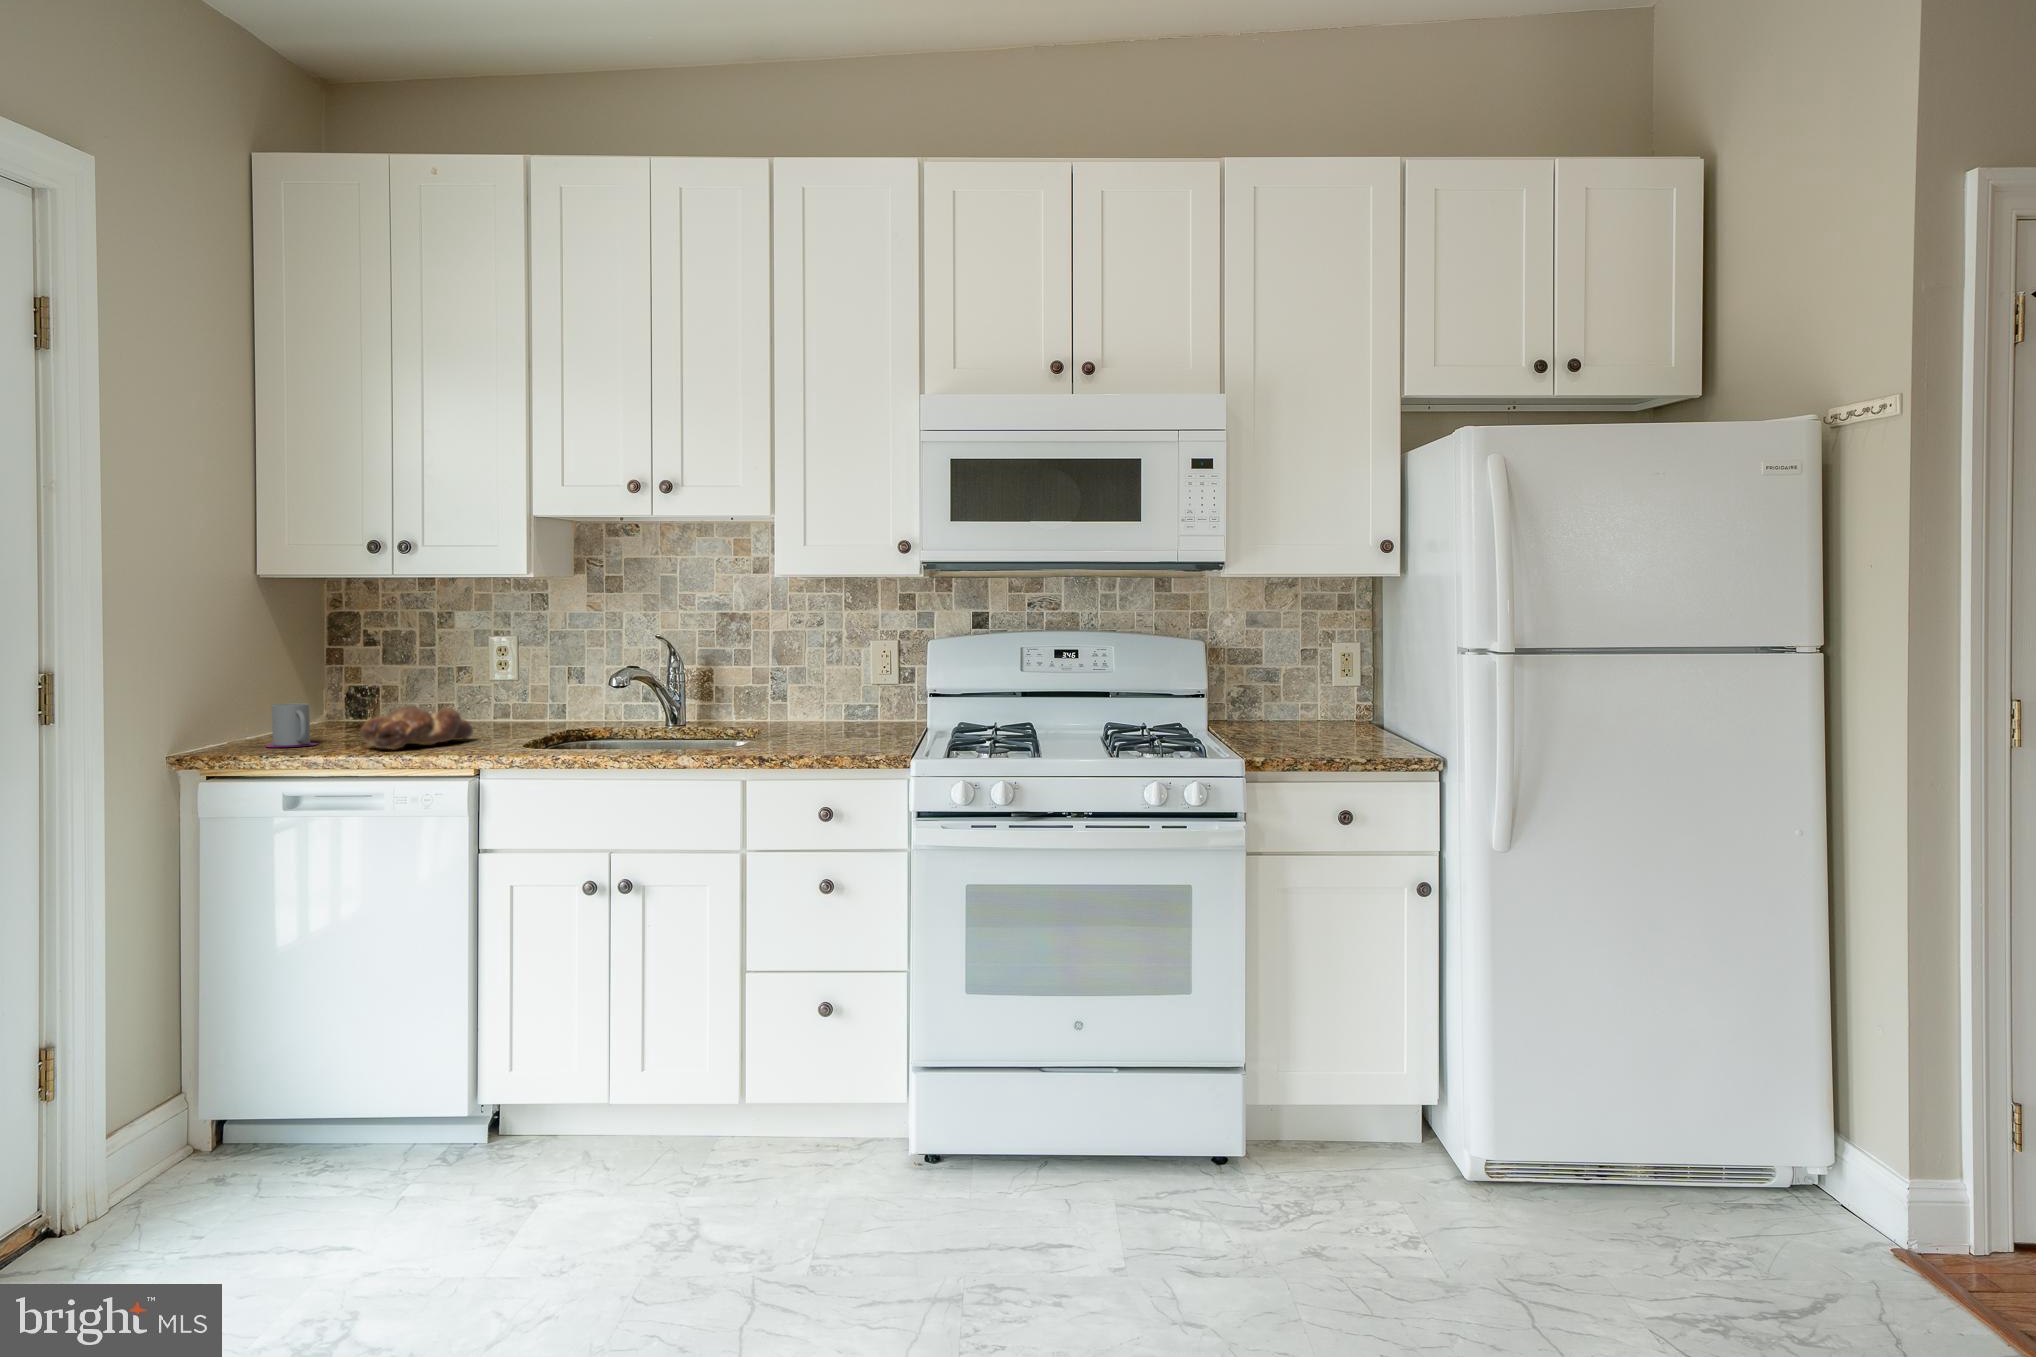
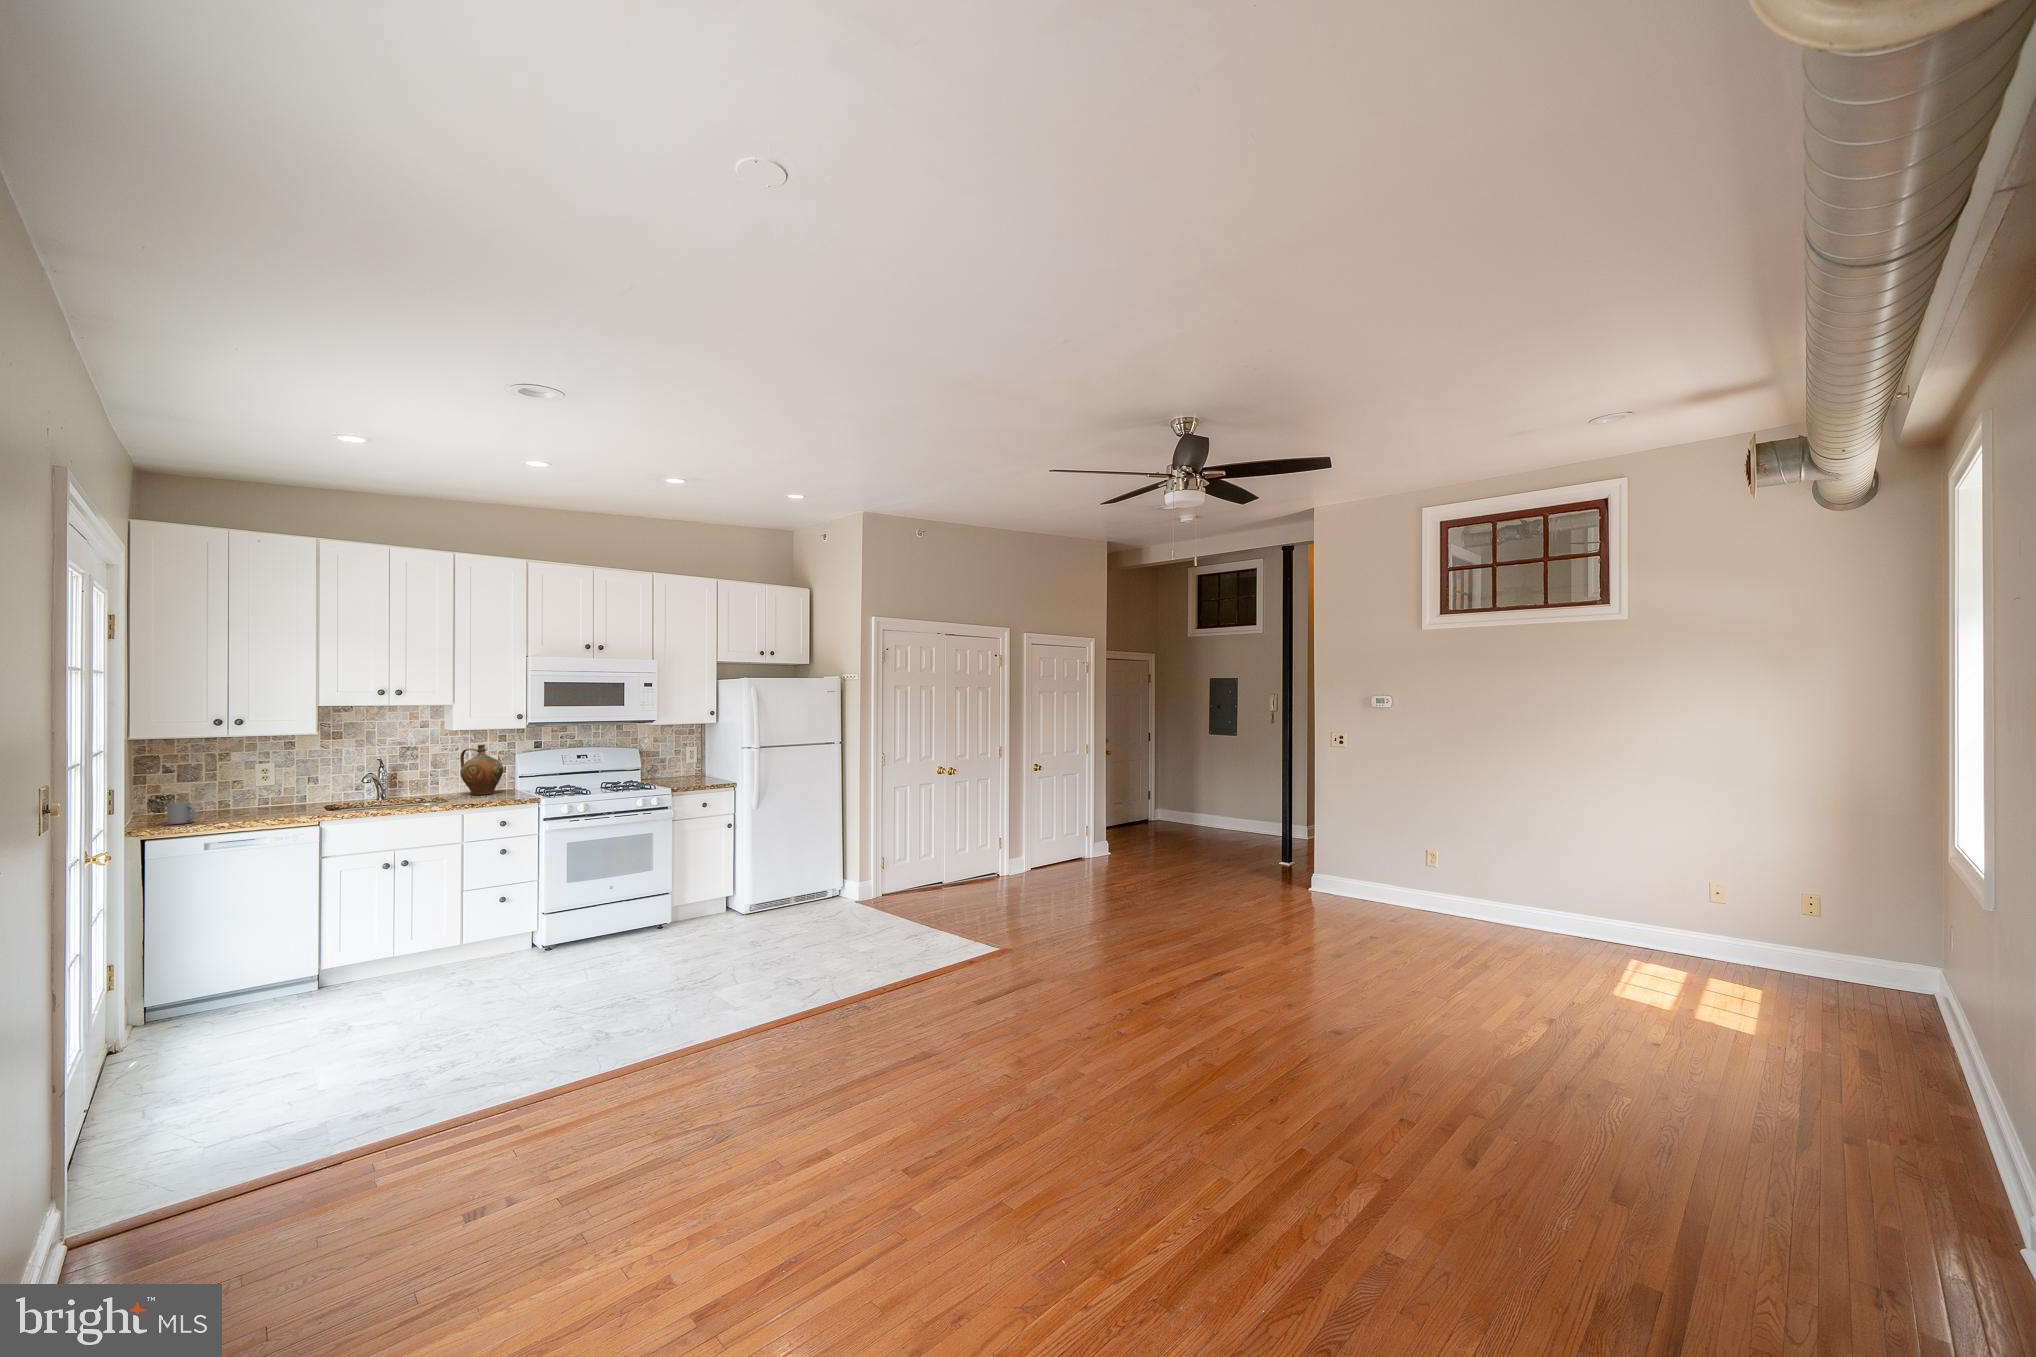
ceramic jug: none [807,614,893,732] -> present [460,745,503,795]
bread loaf: present [360,706,473,749] -> none [239,798,289,818]

